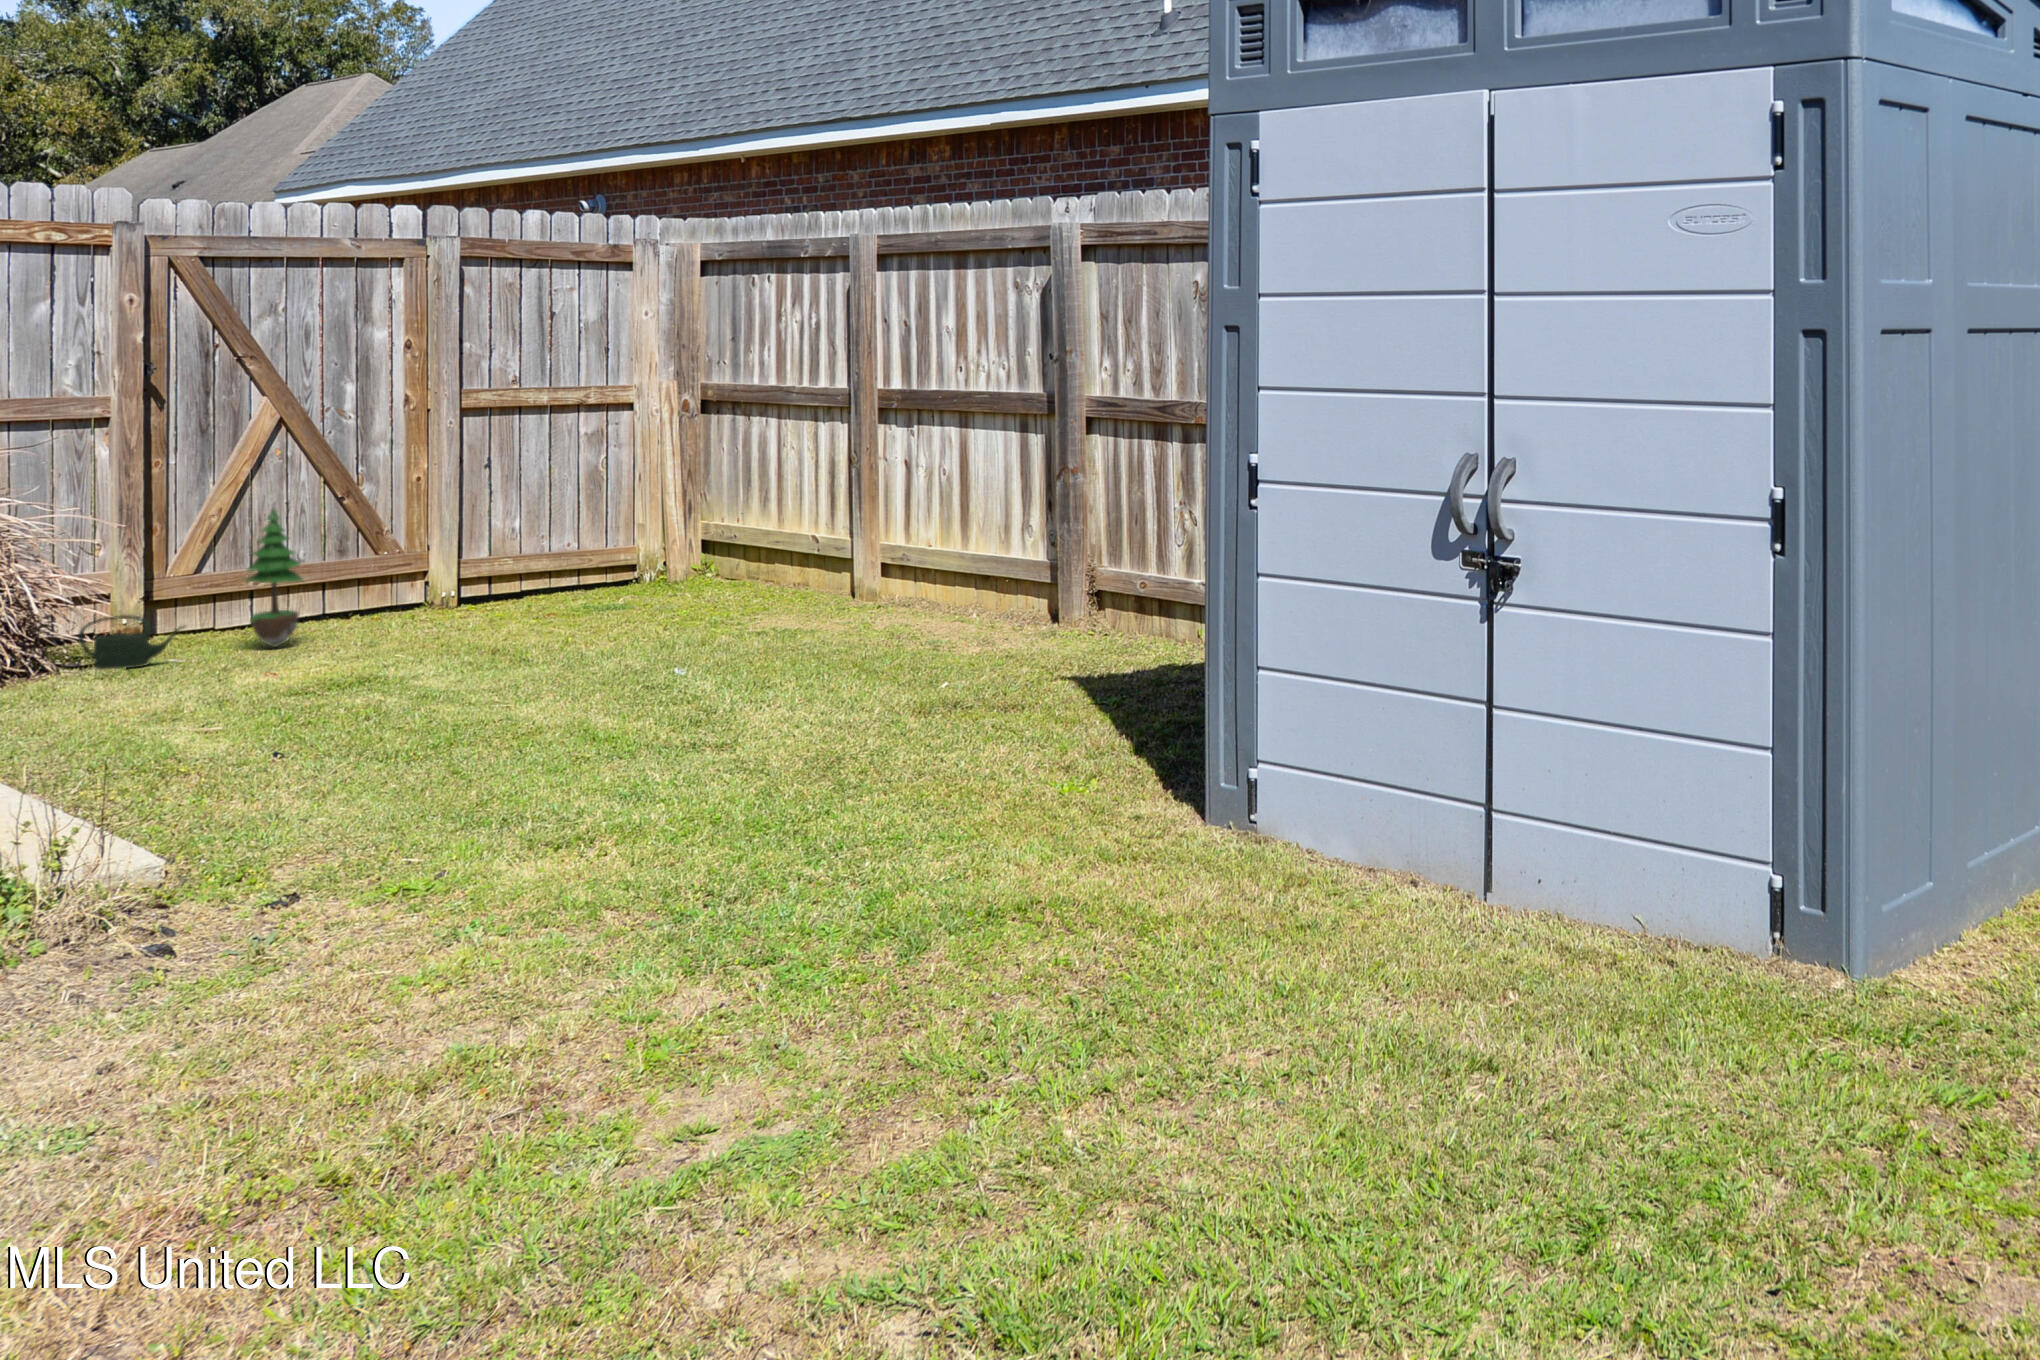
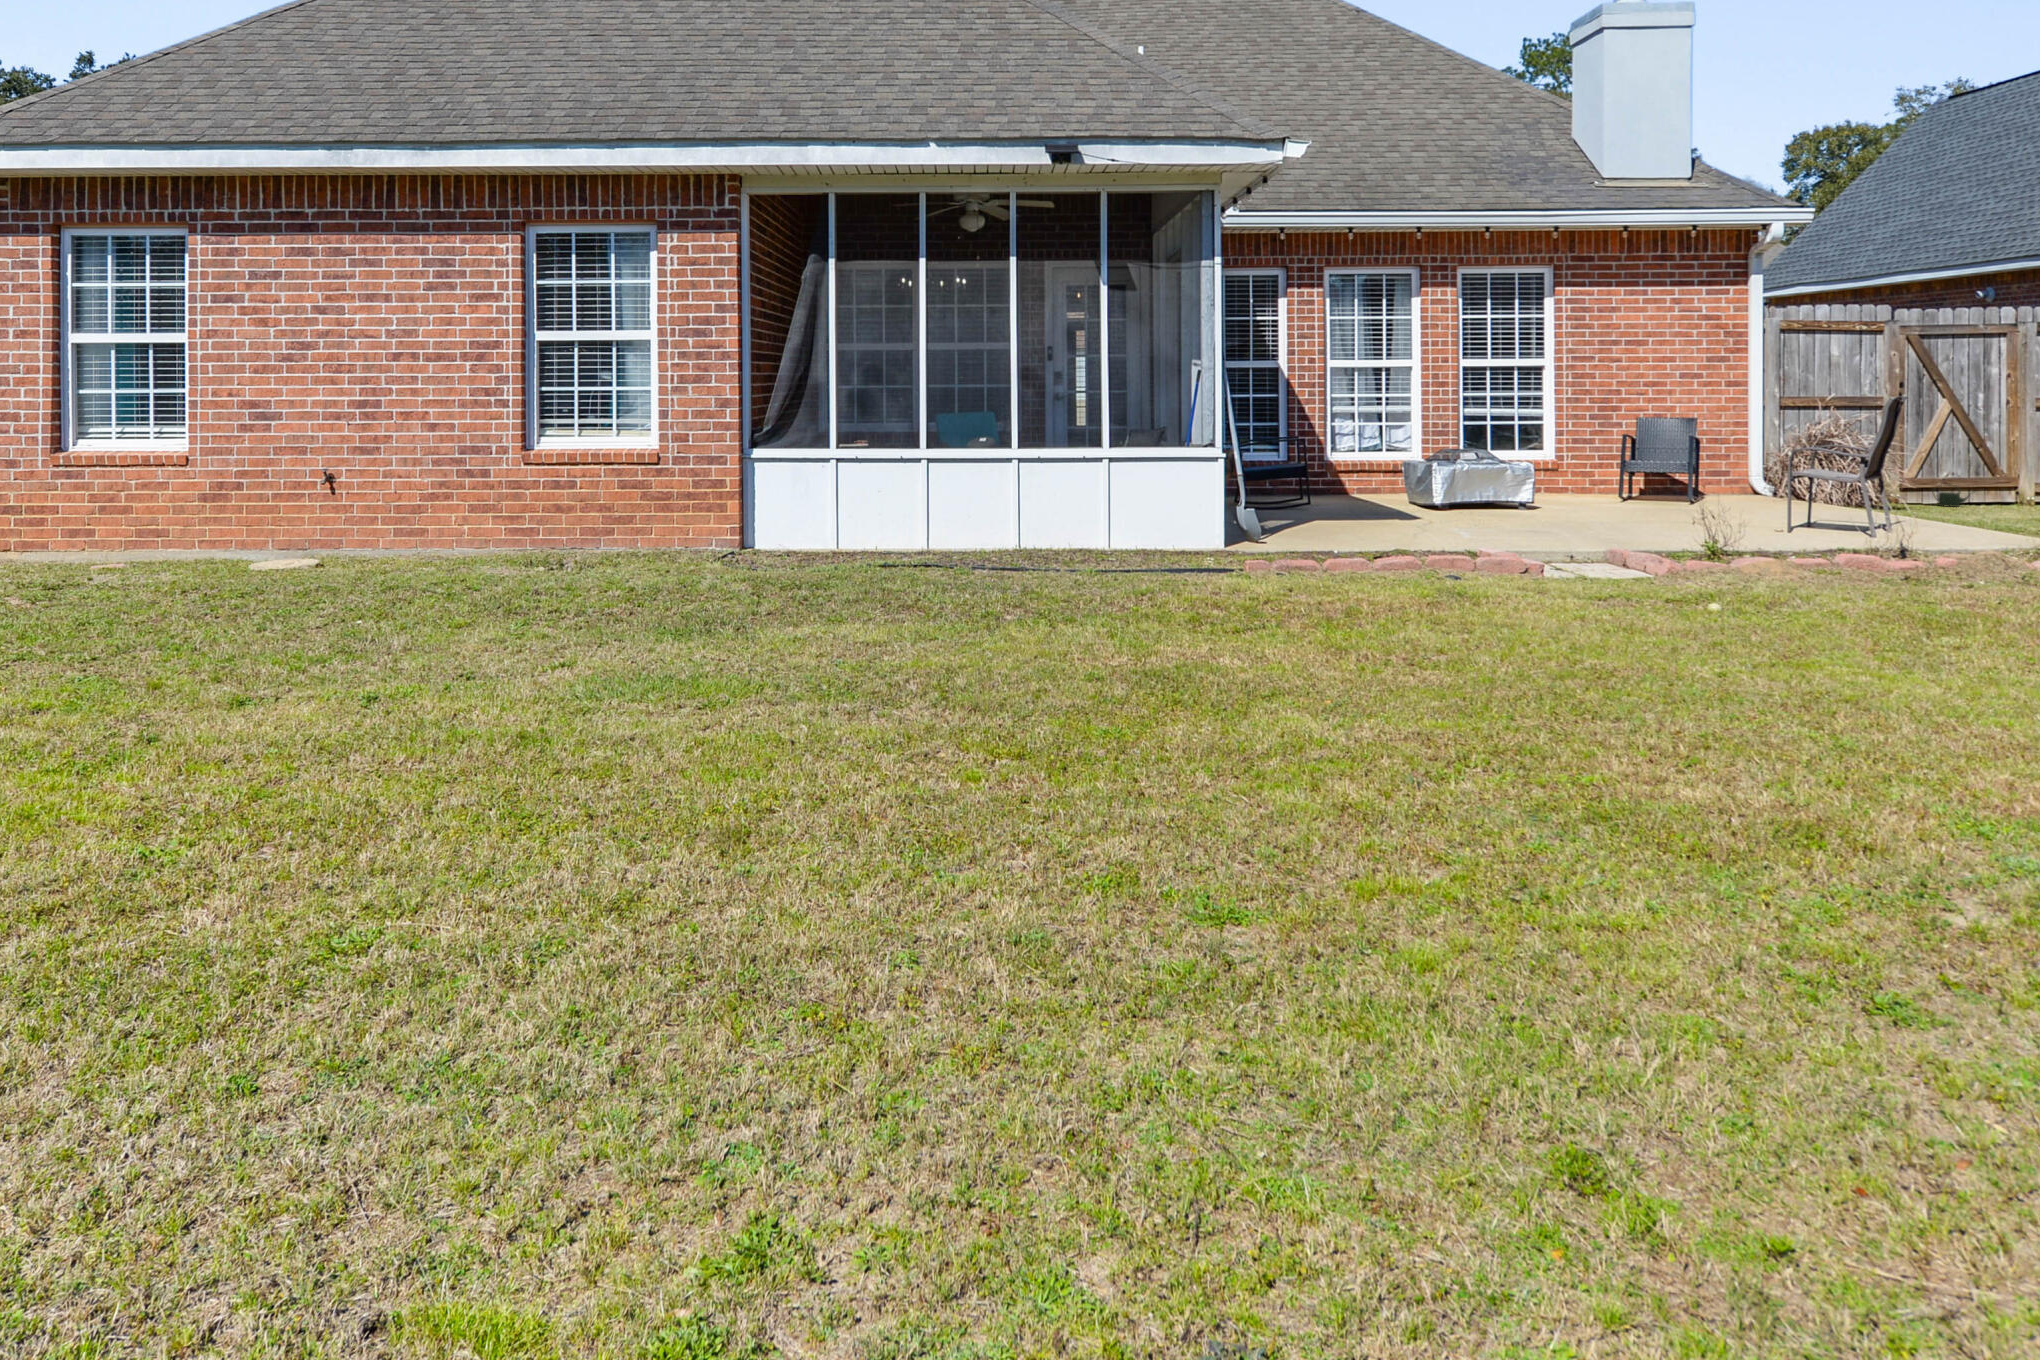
potted tree: present [246,508,303,647] -> none [1990,444,2017,506]

